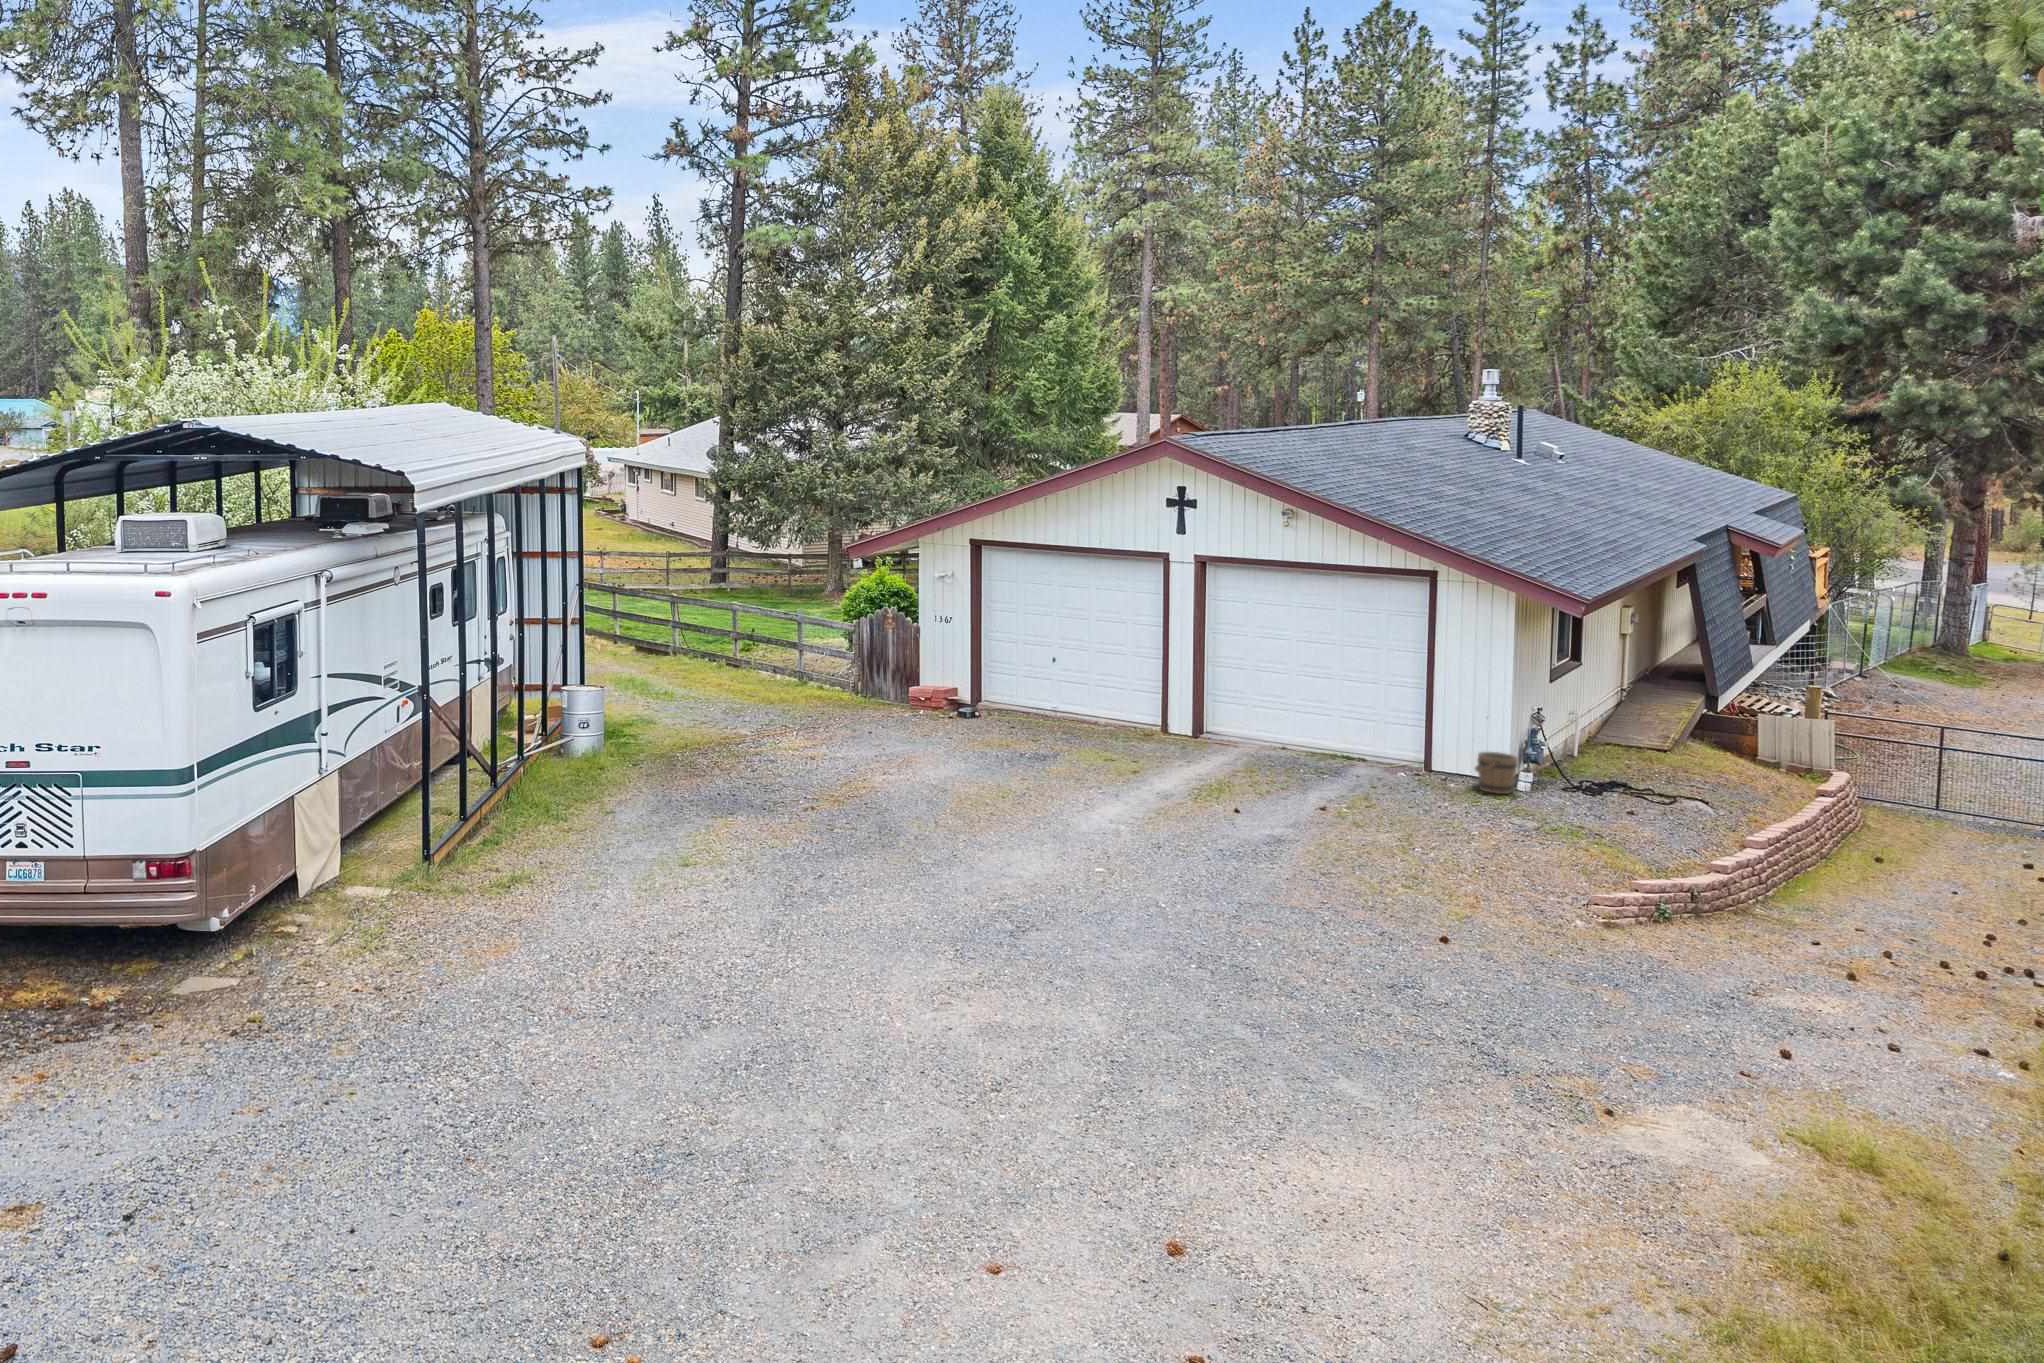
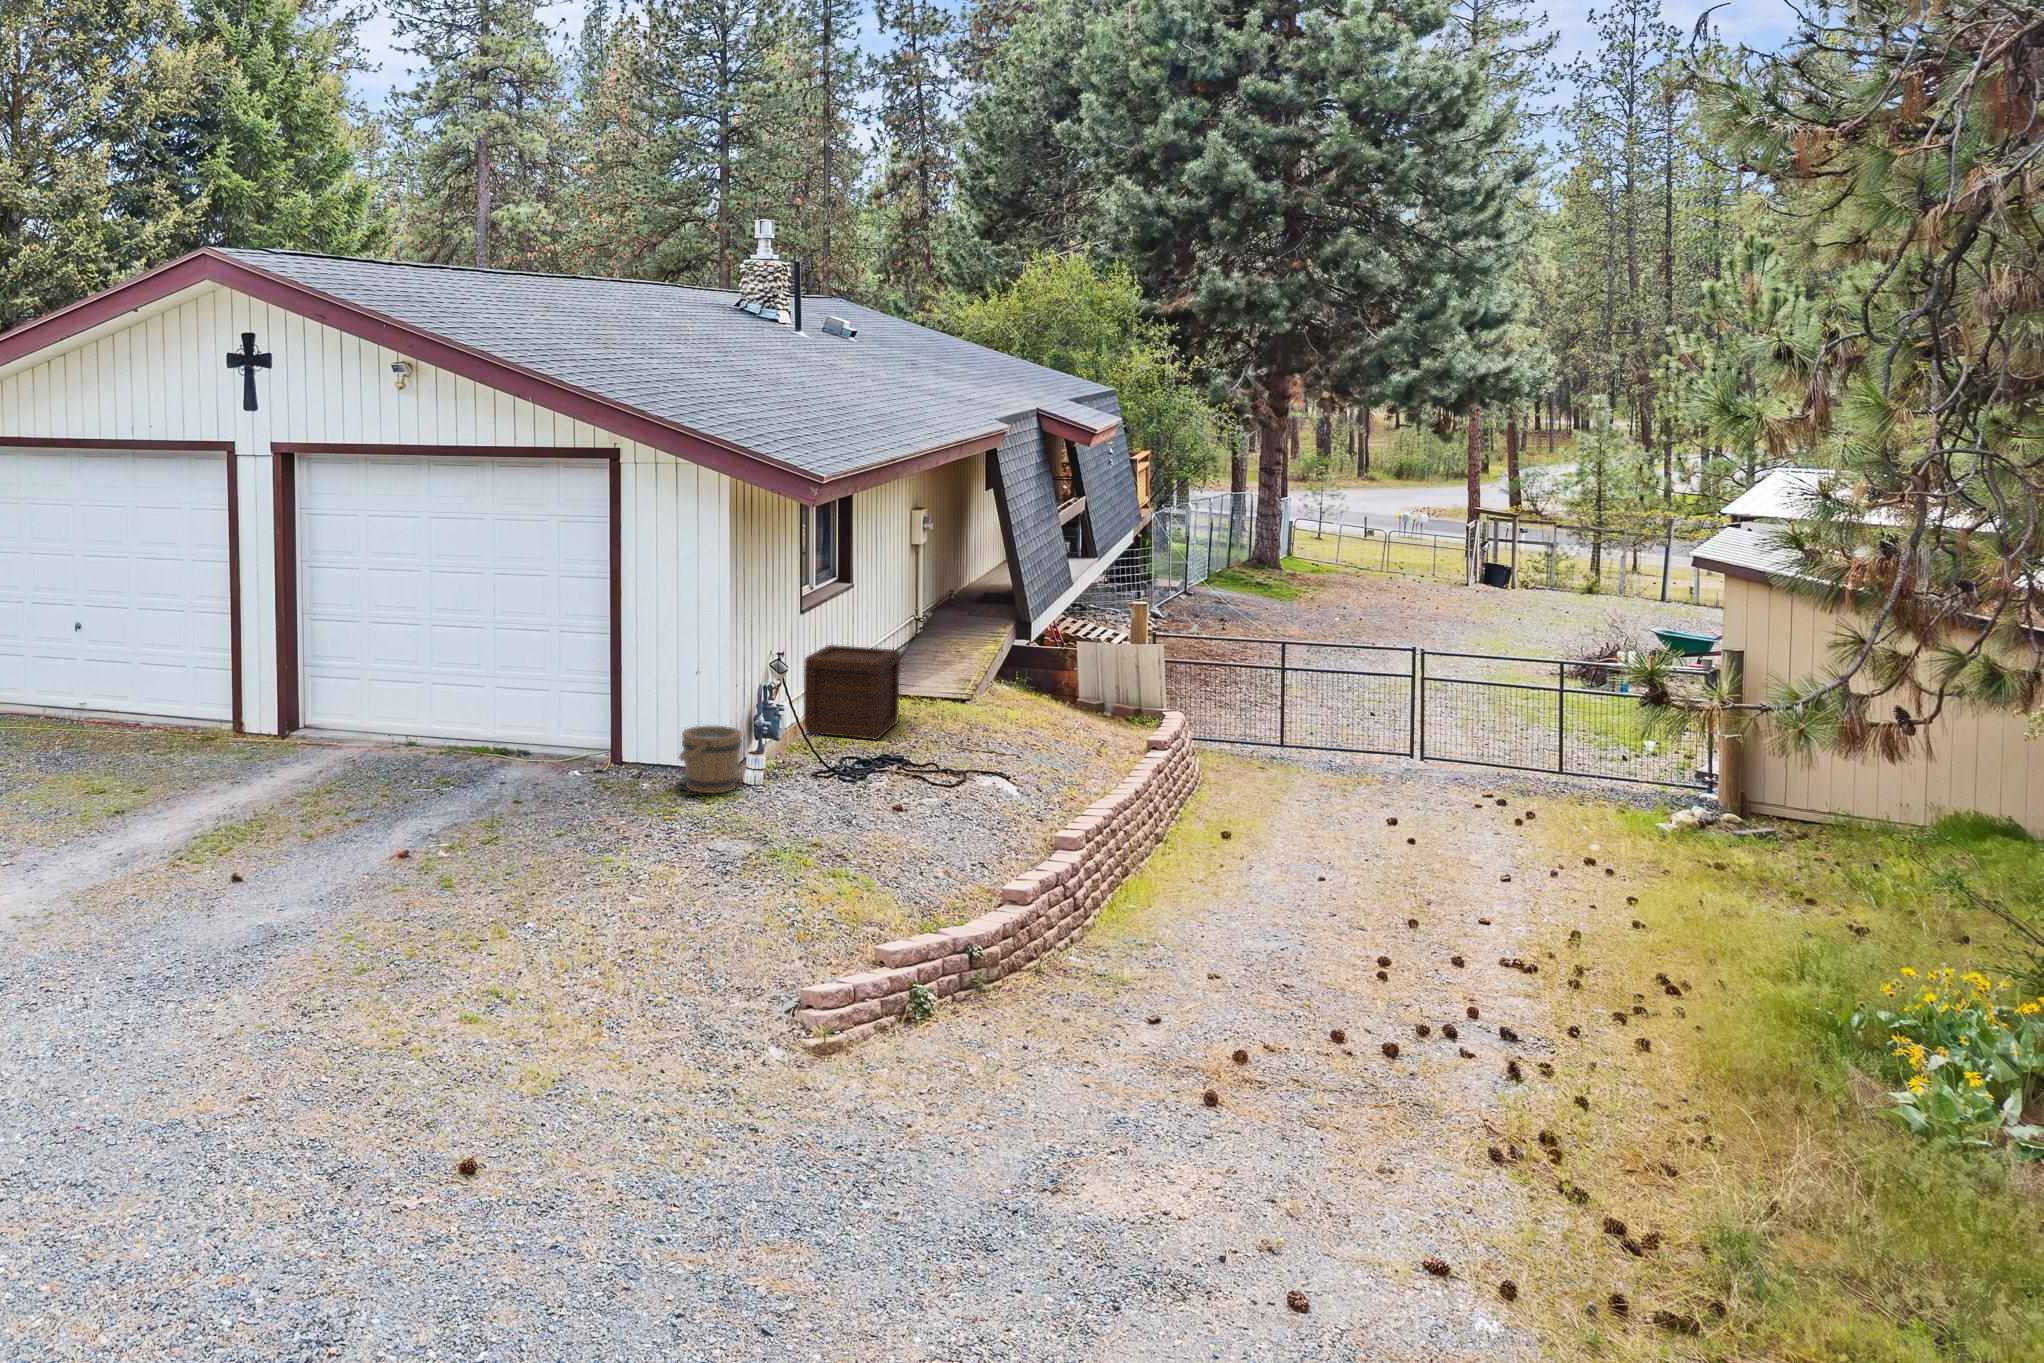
wooden crate: none [1546,706,1619,773] -> present [803,645,900,739]

